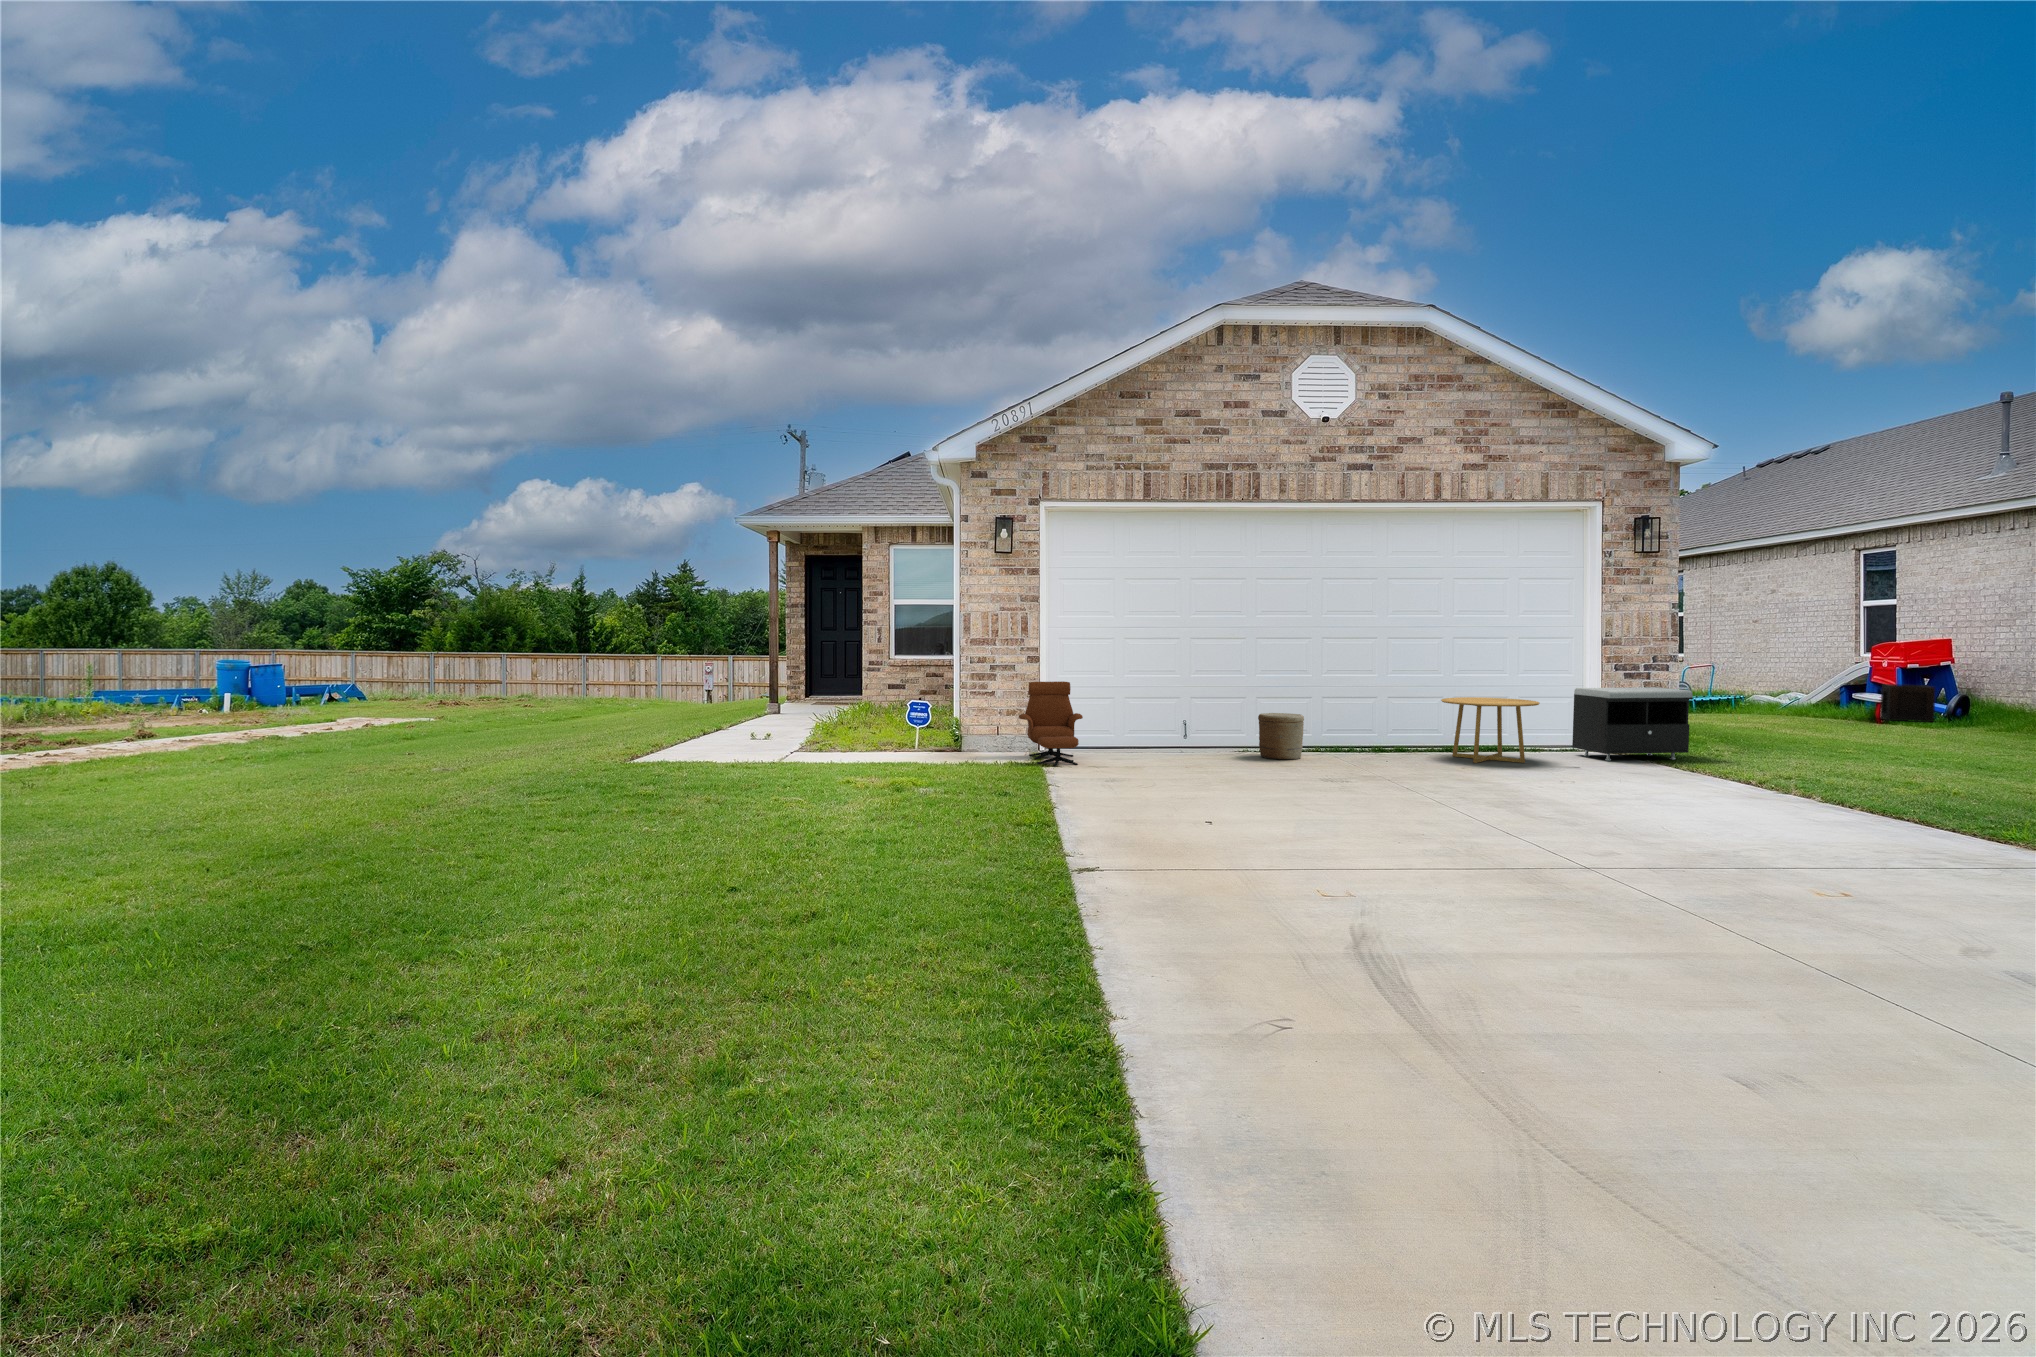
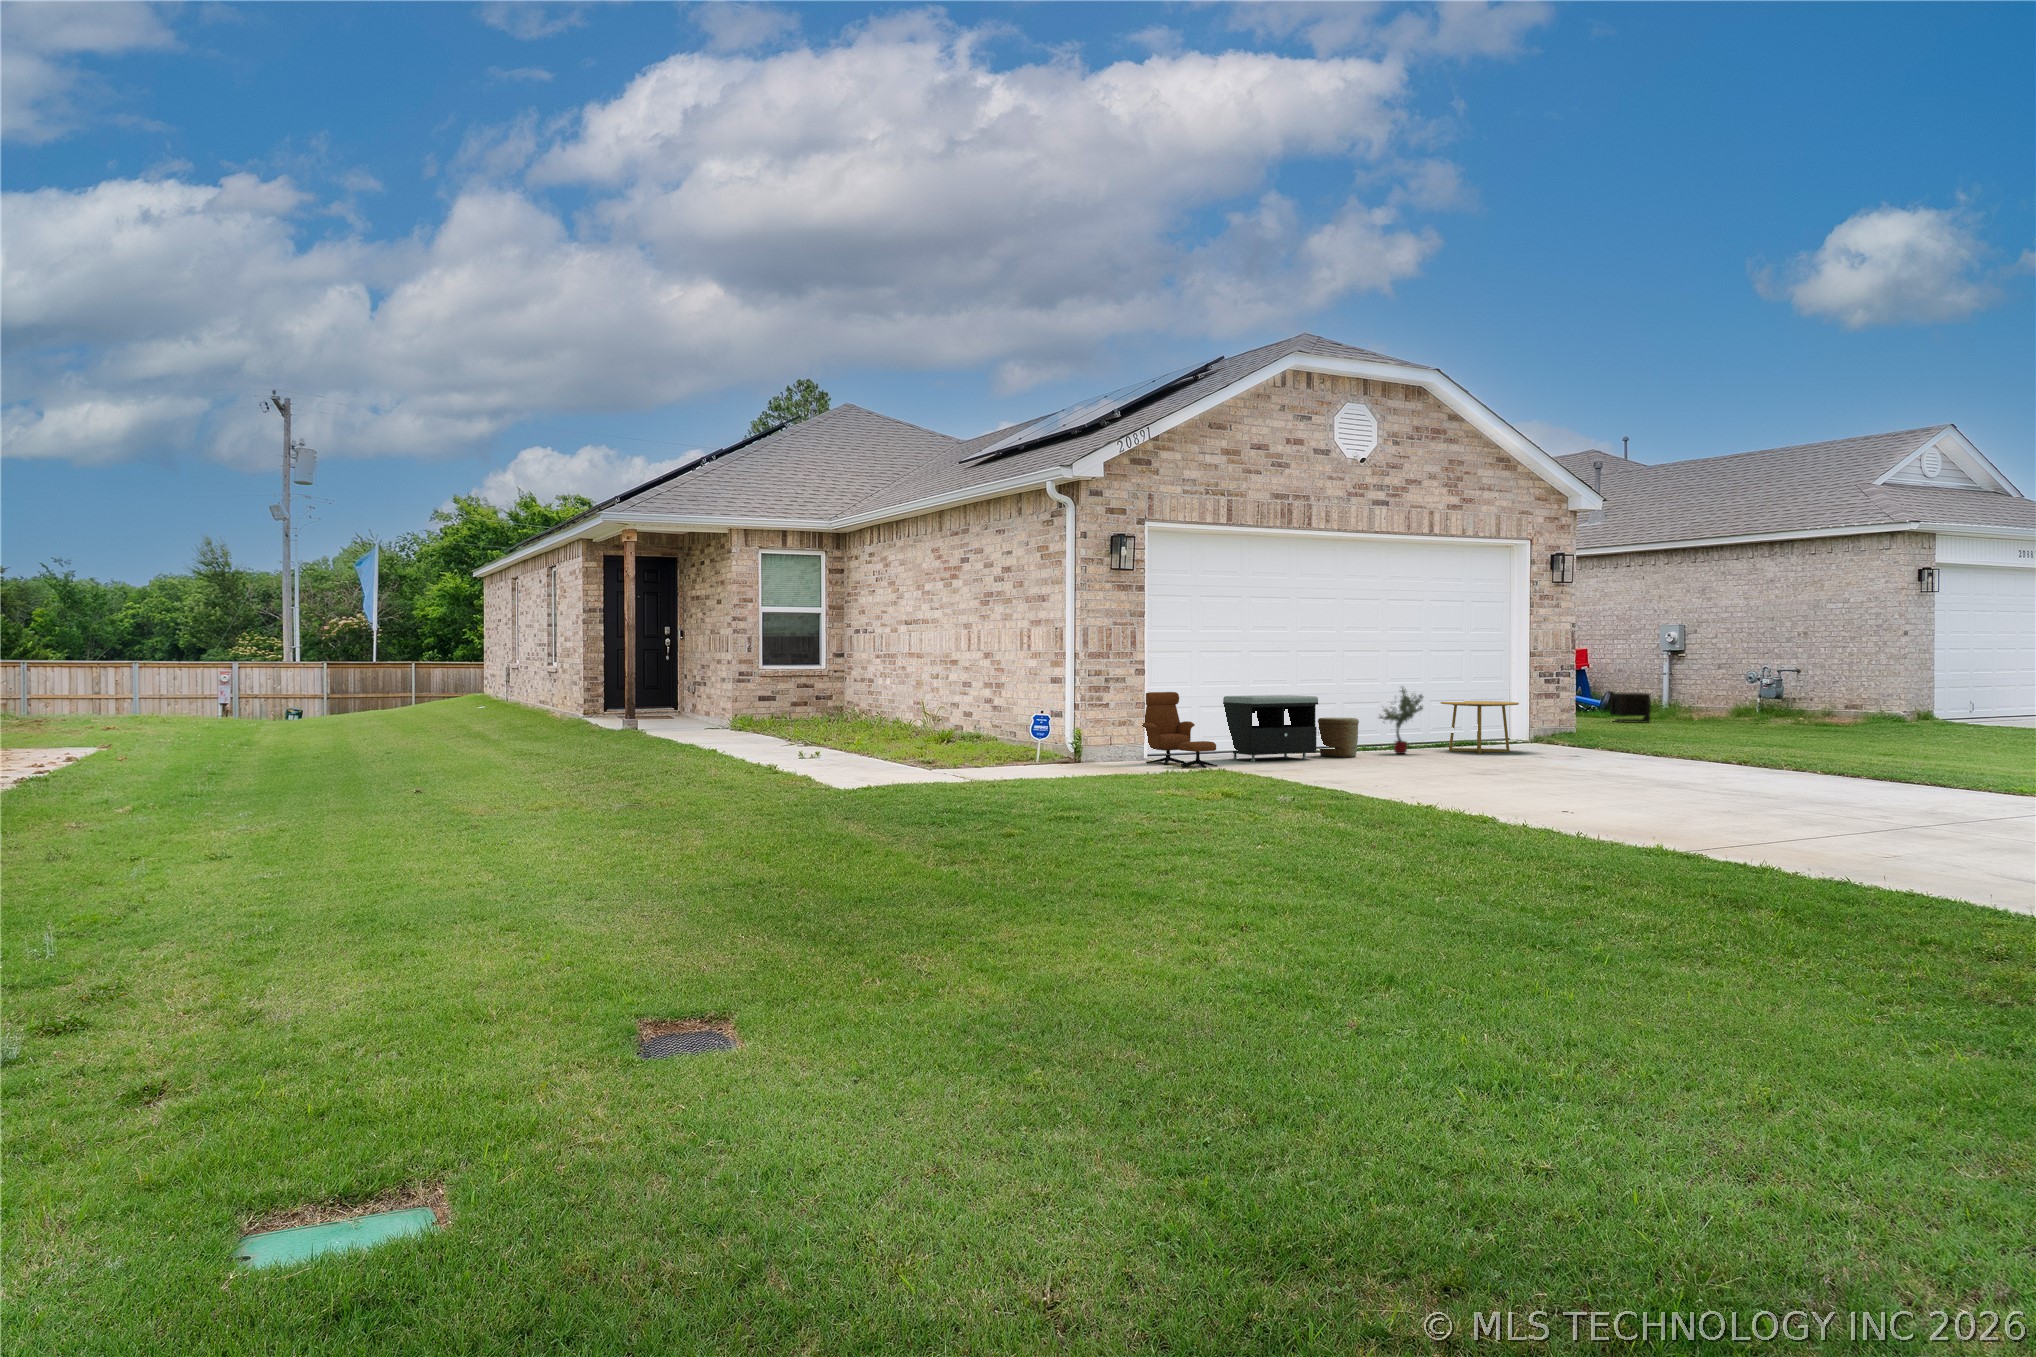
potted tree: none [1339,679,1405,759] -> present [1379,687,1423,754]
storage bench: present [1572,687,1693,761] -> present [1223,695,1318,762]

